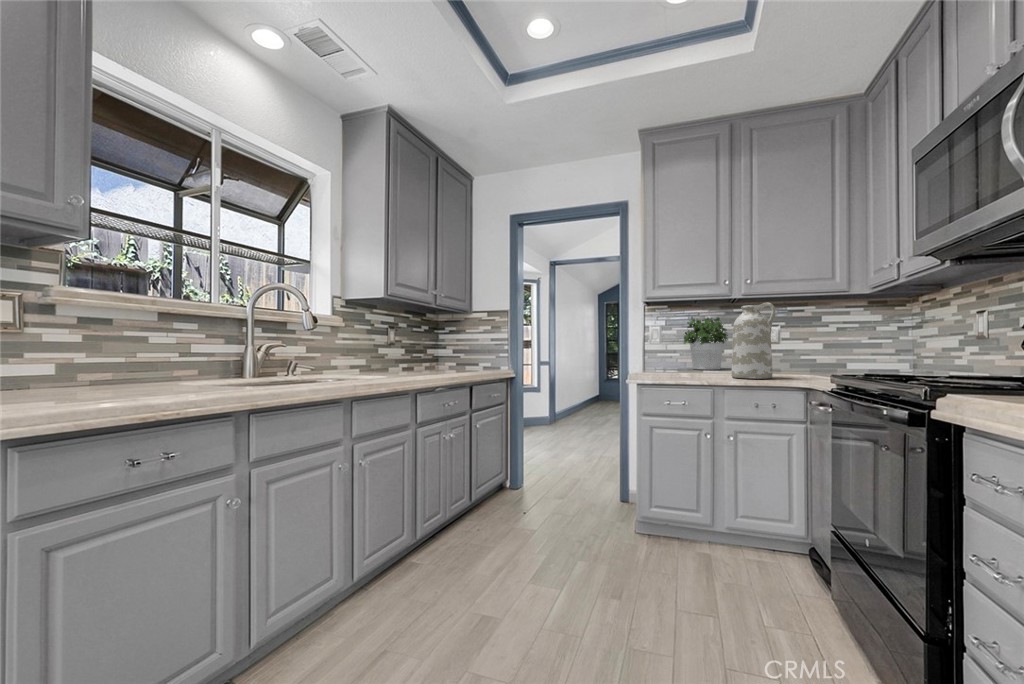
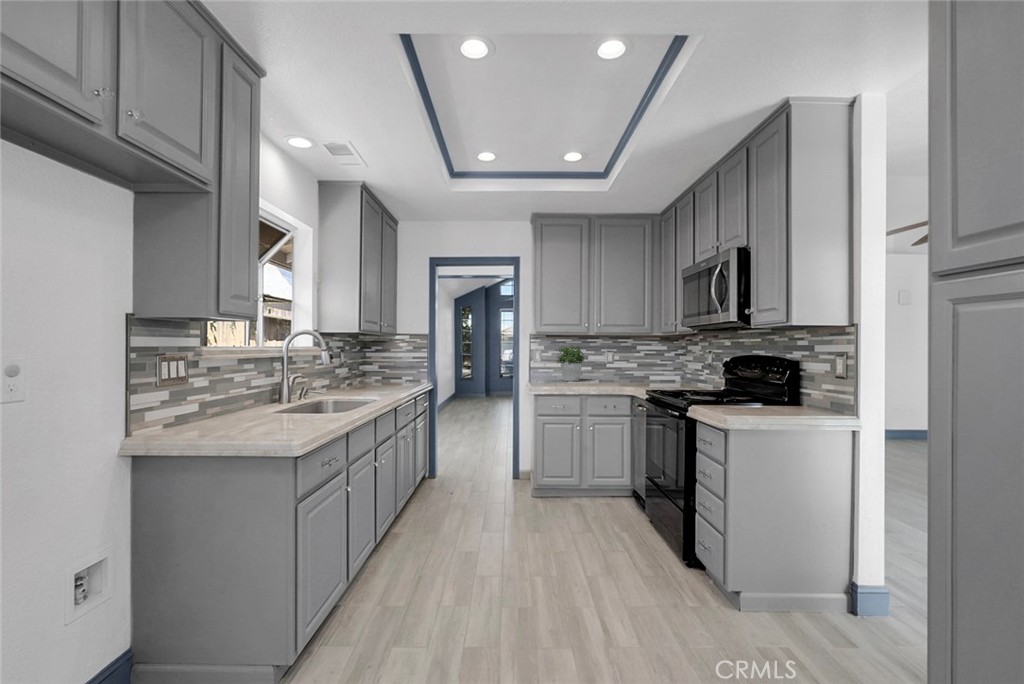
vase: present [732,302,776,379] -> none [592,343,616,390]

